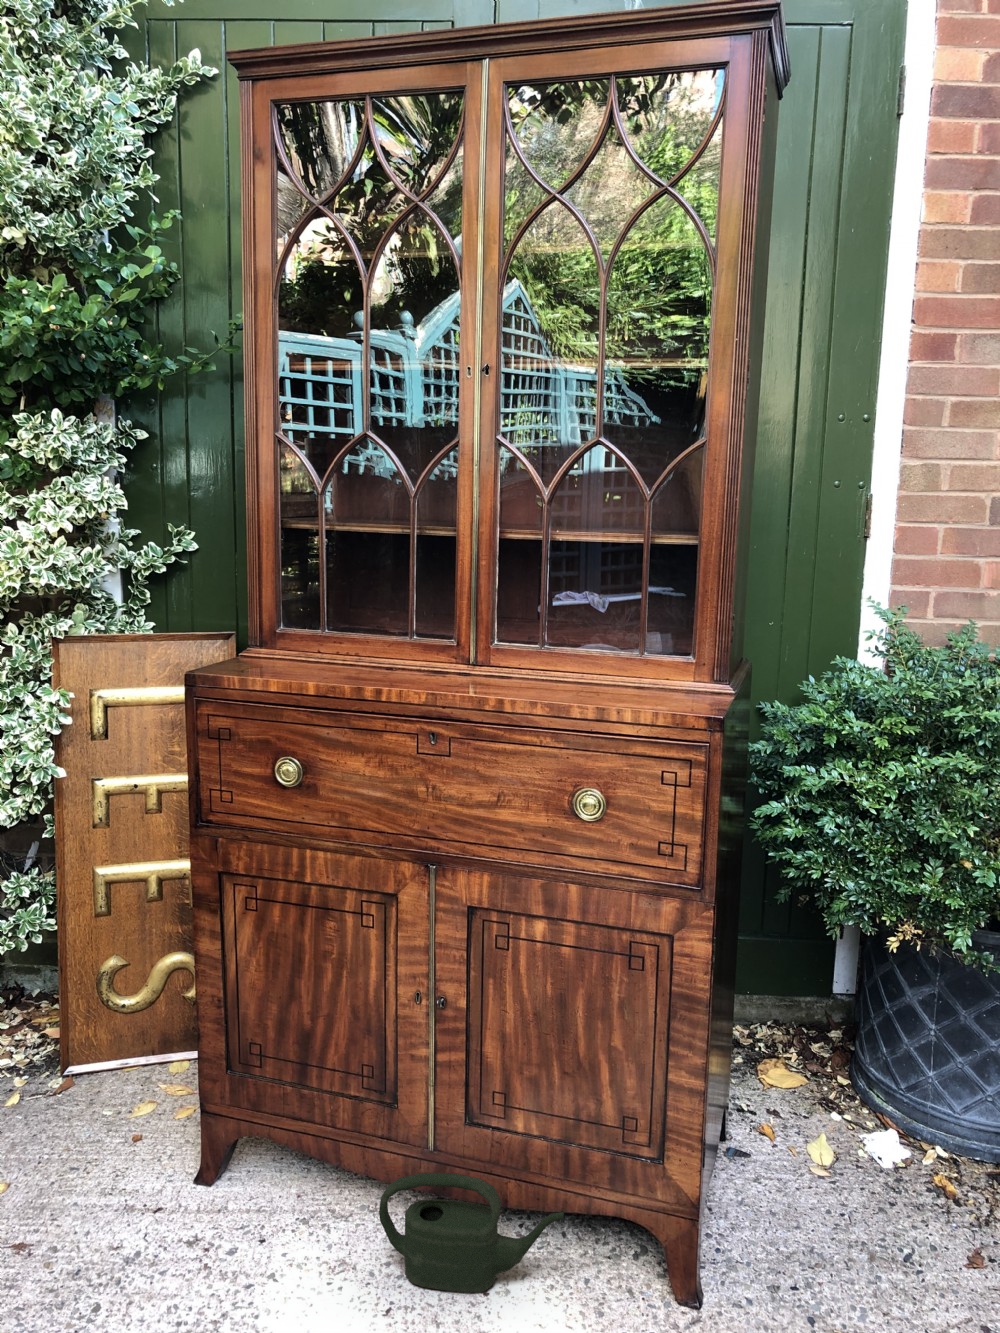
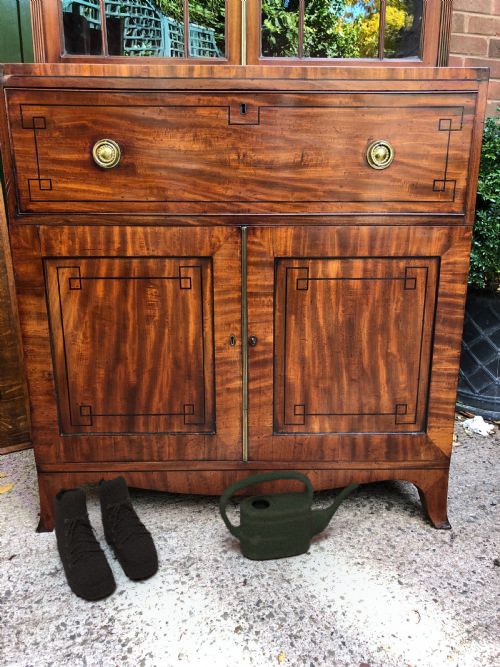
boots: none [199,1128,306,1286] -> present [54,476,158,599]

